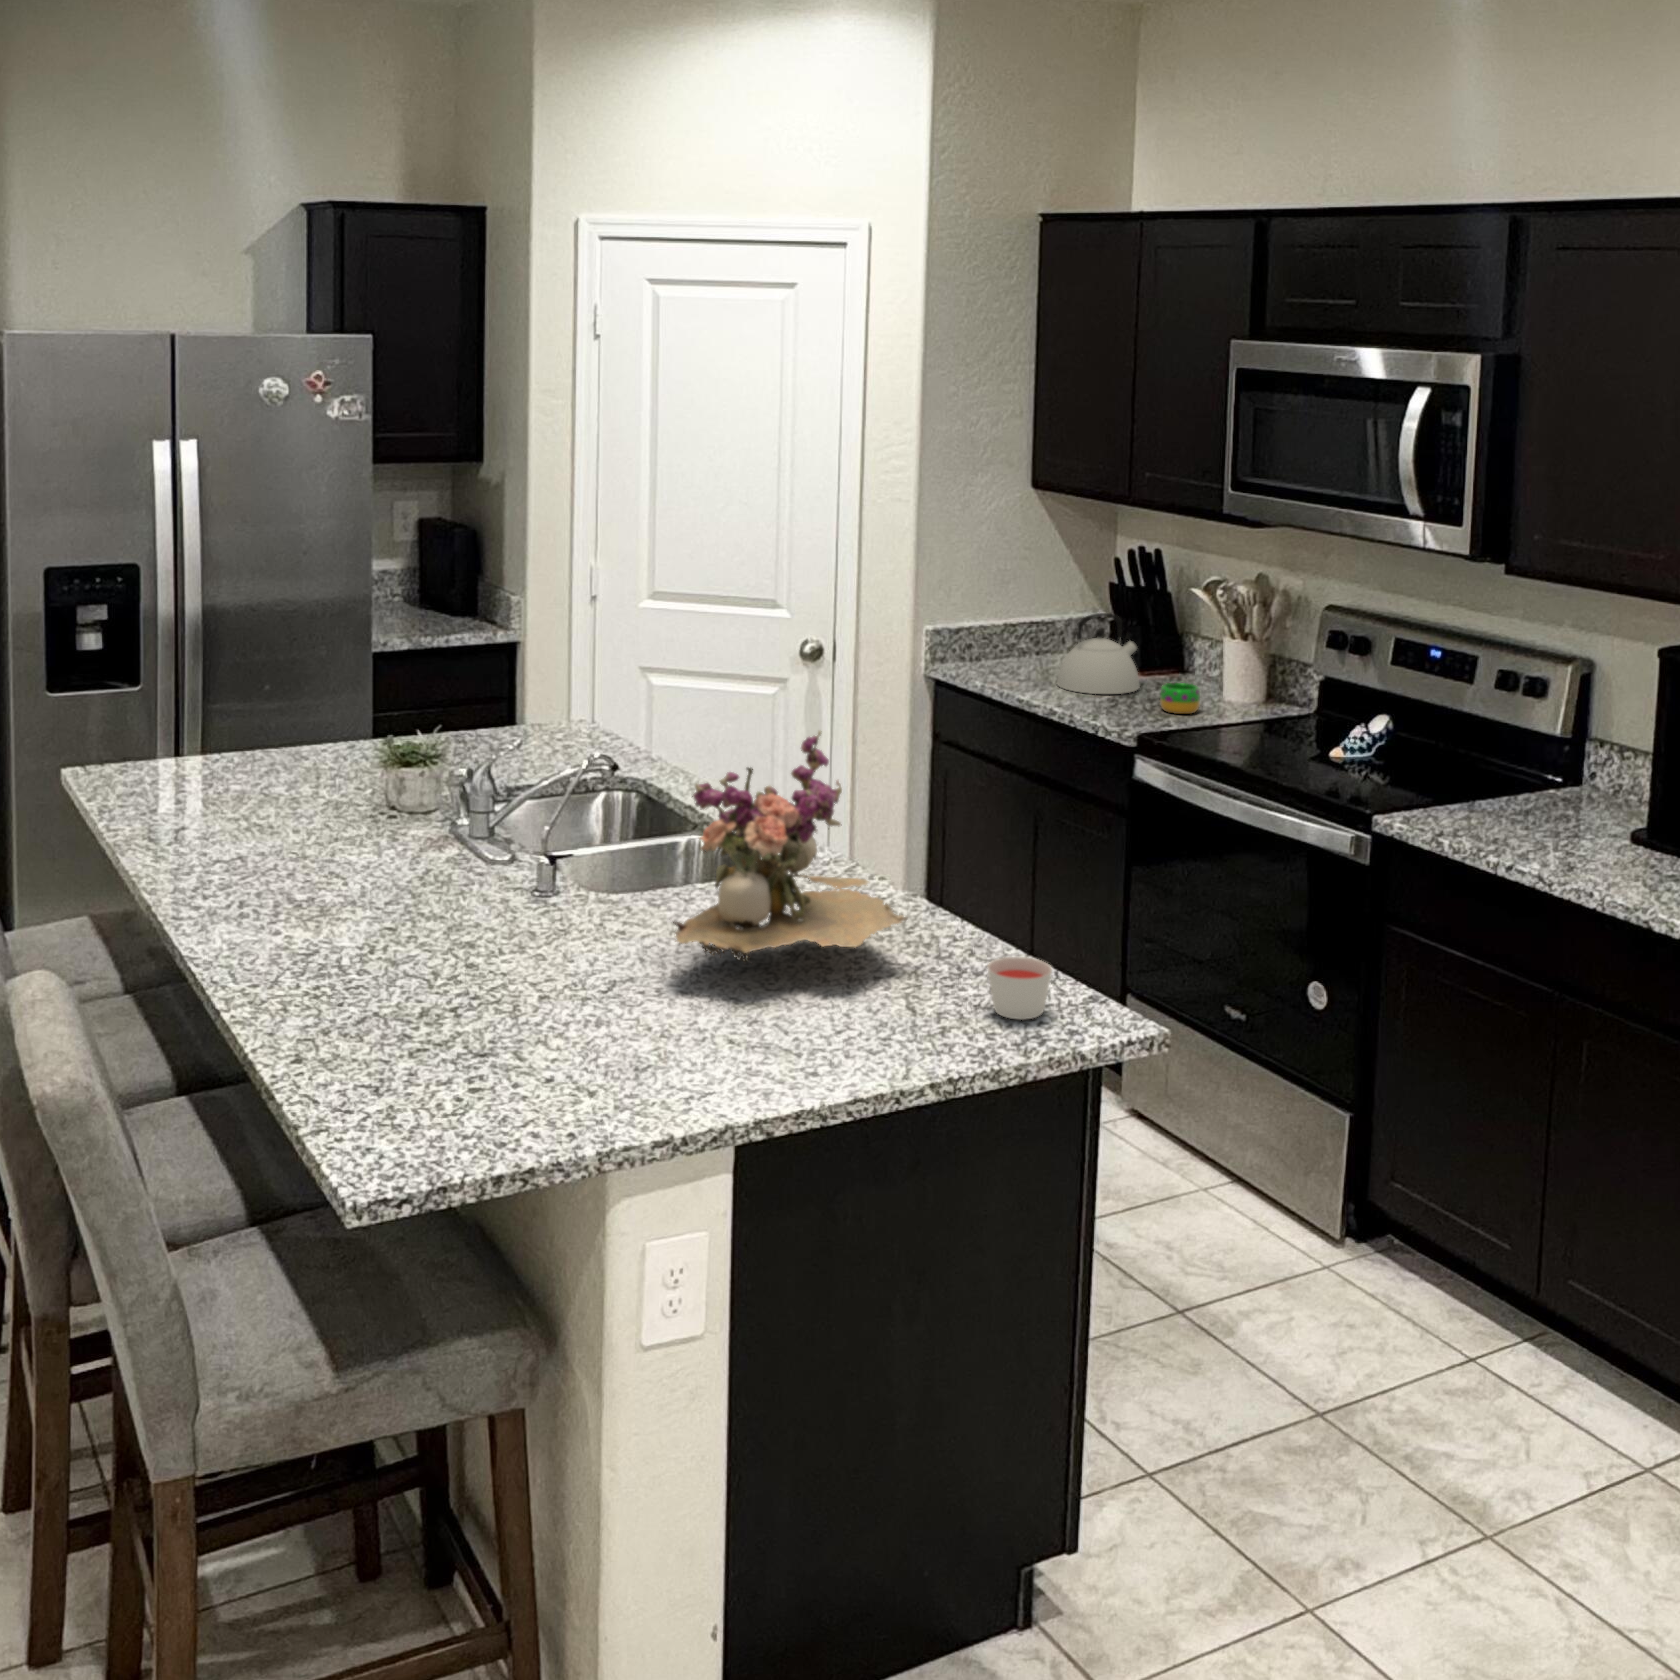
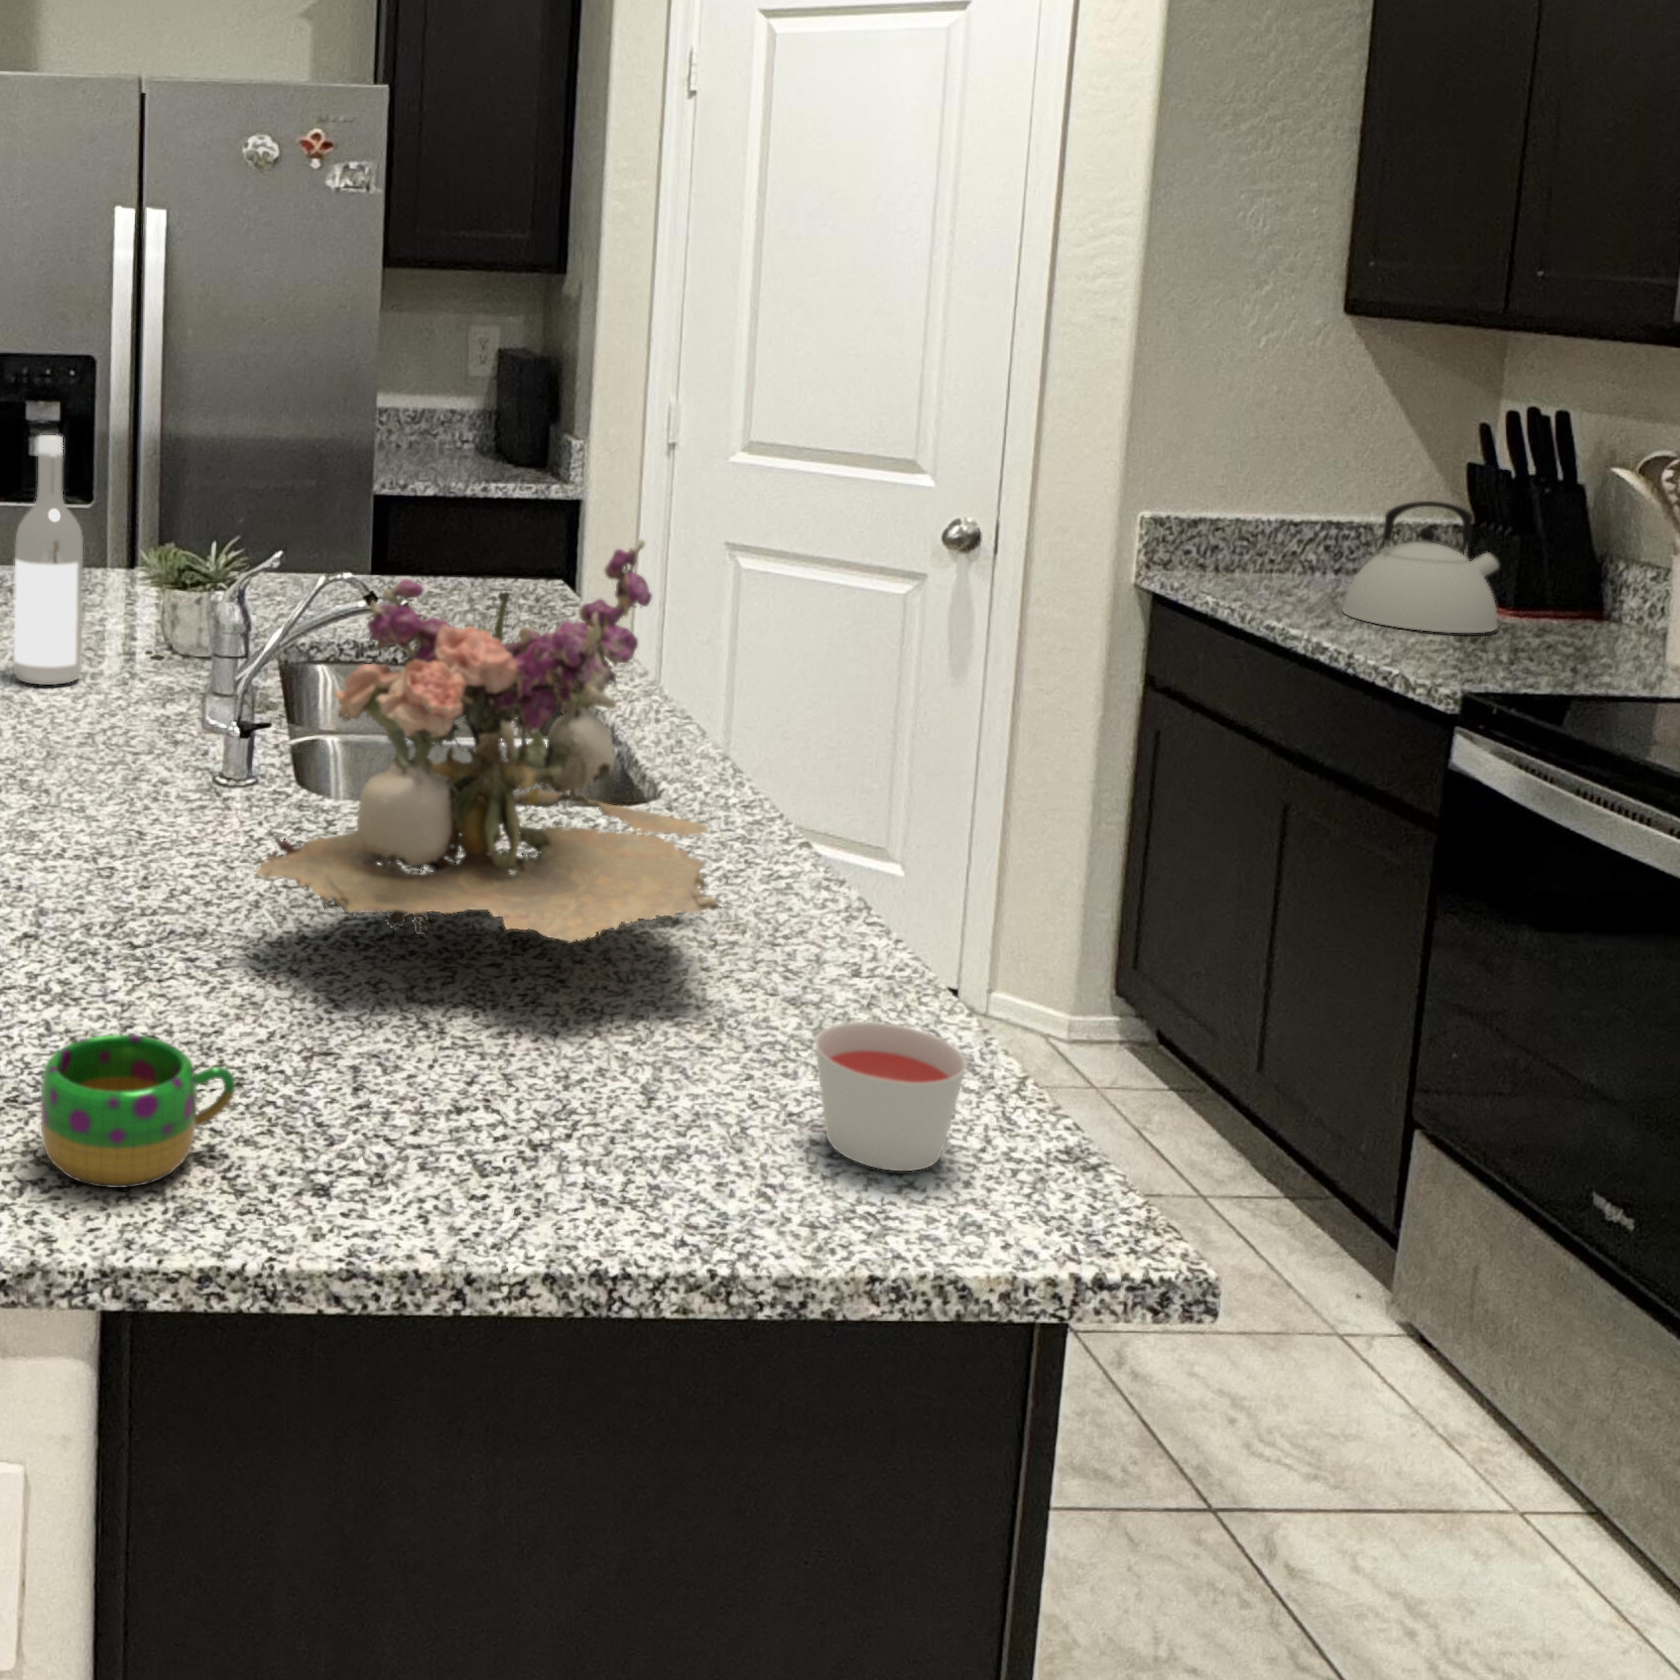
wine bottle: none [319,678,368,853] -> present [14,435,83,685]
mug: present [1160,683,1200,714] -> present [41,1034,235,1188]

